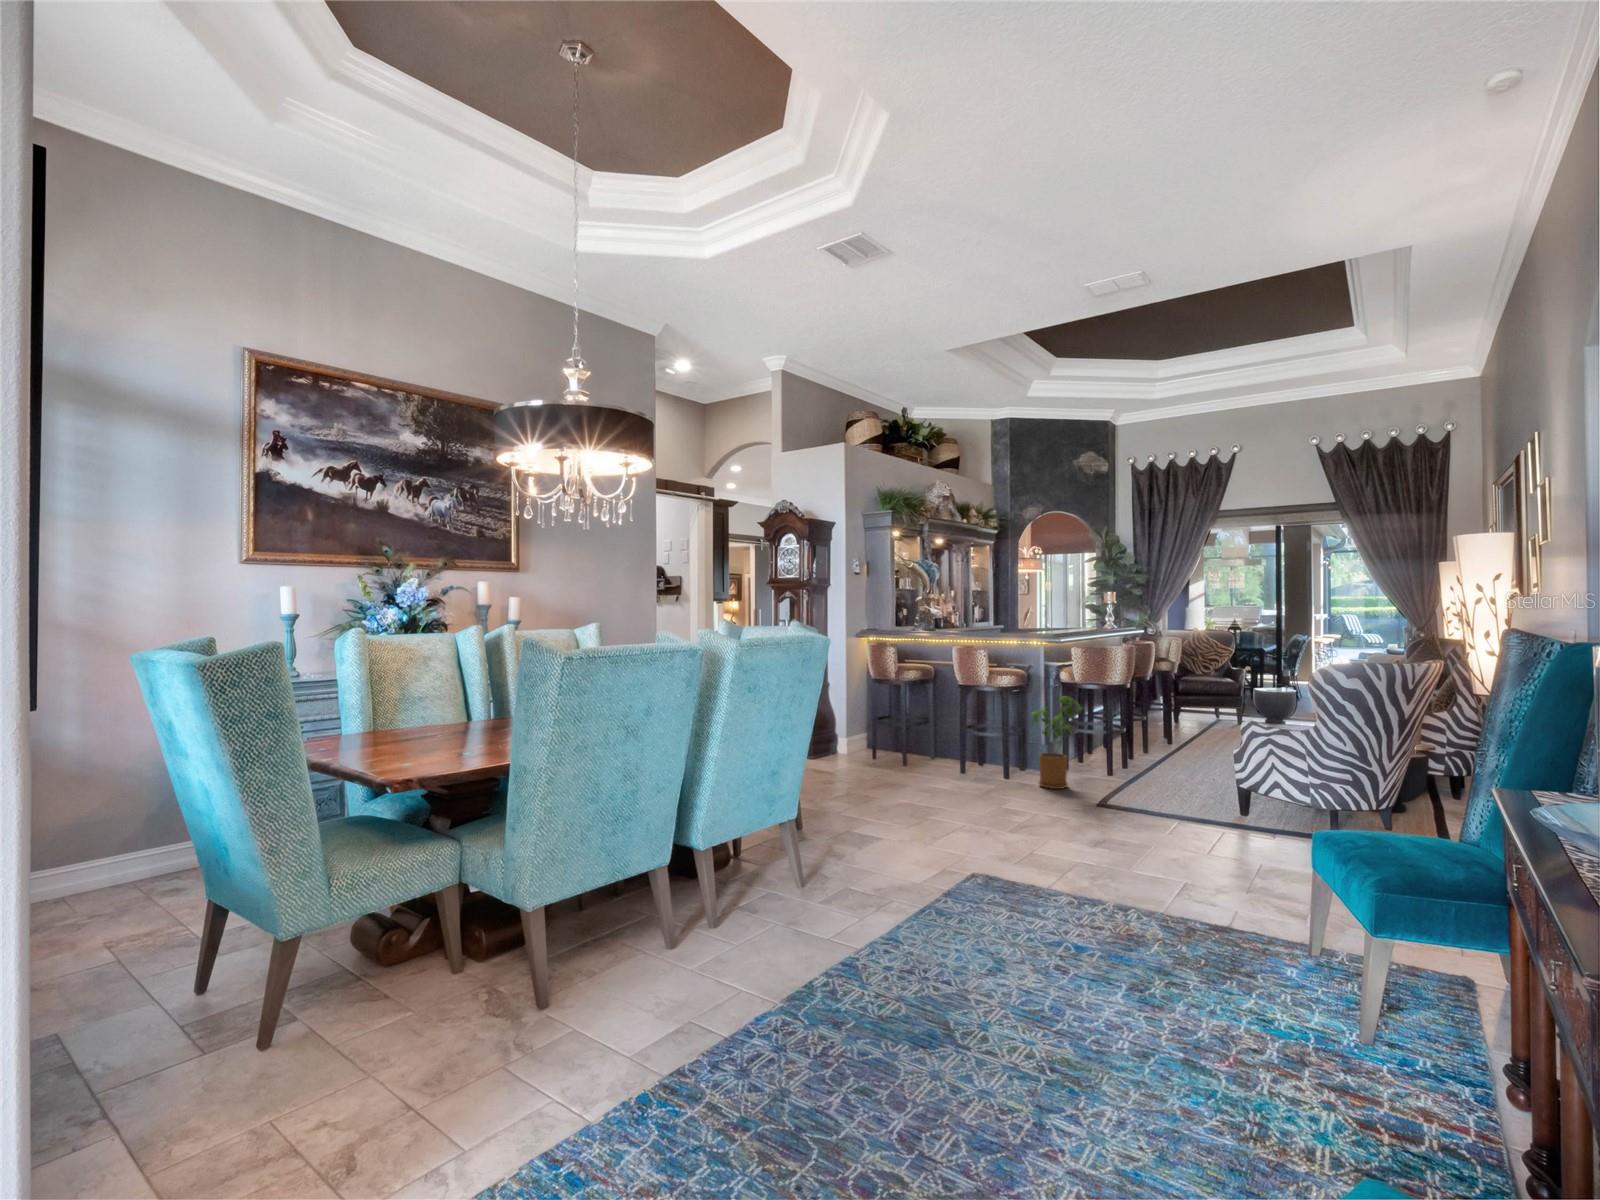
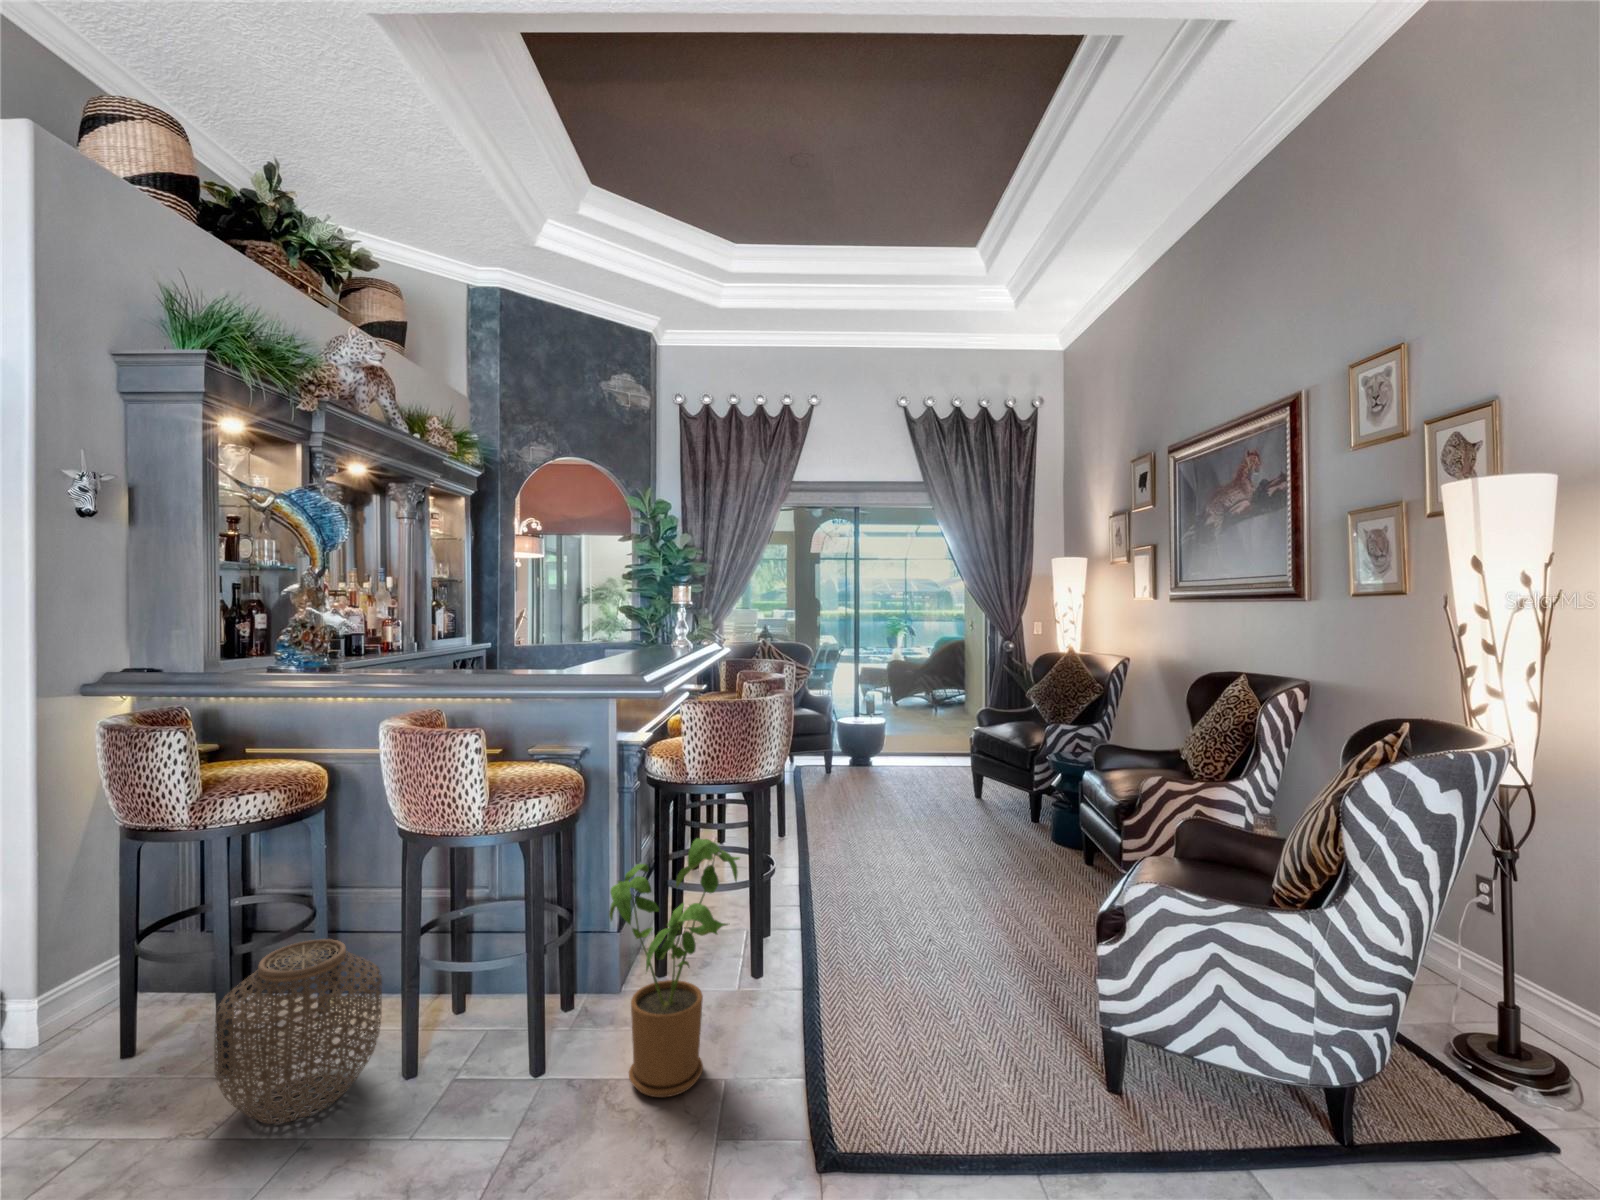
woven basket: none [907,721,954,774] -> present [214,939,382,1124]

